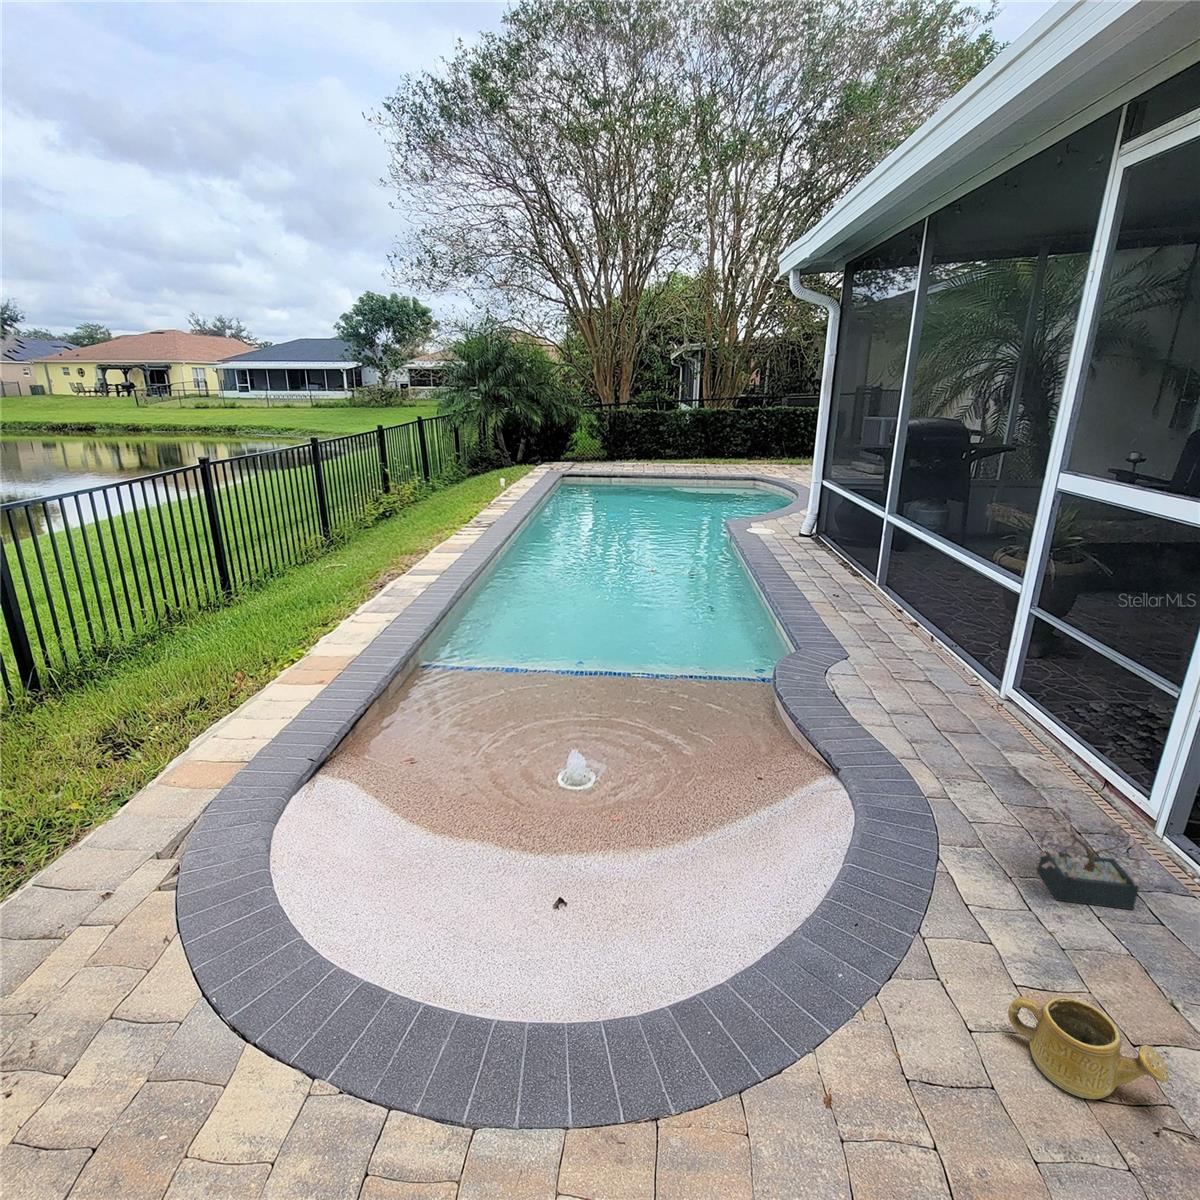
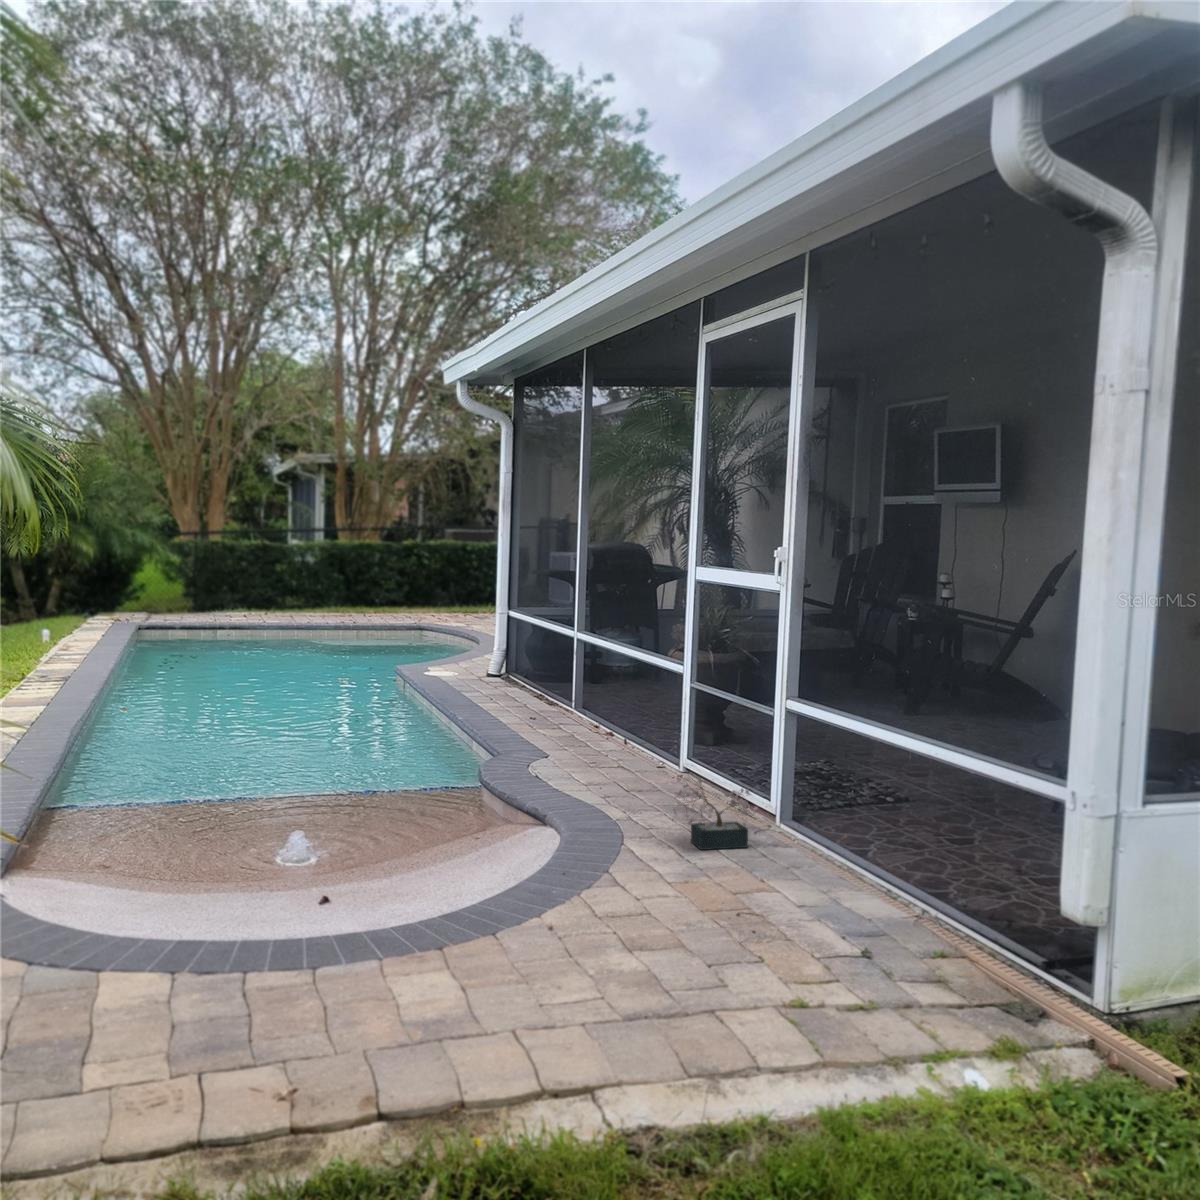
watering can: present [1008,997,1170,1099] -> none [657,854,737,902]

